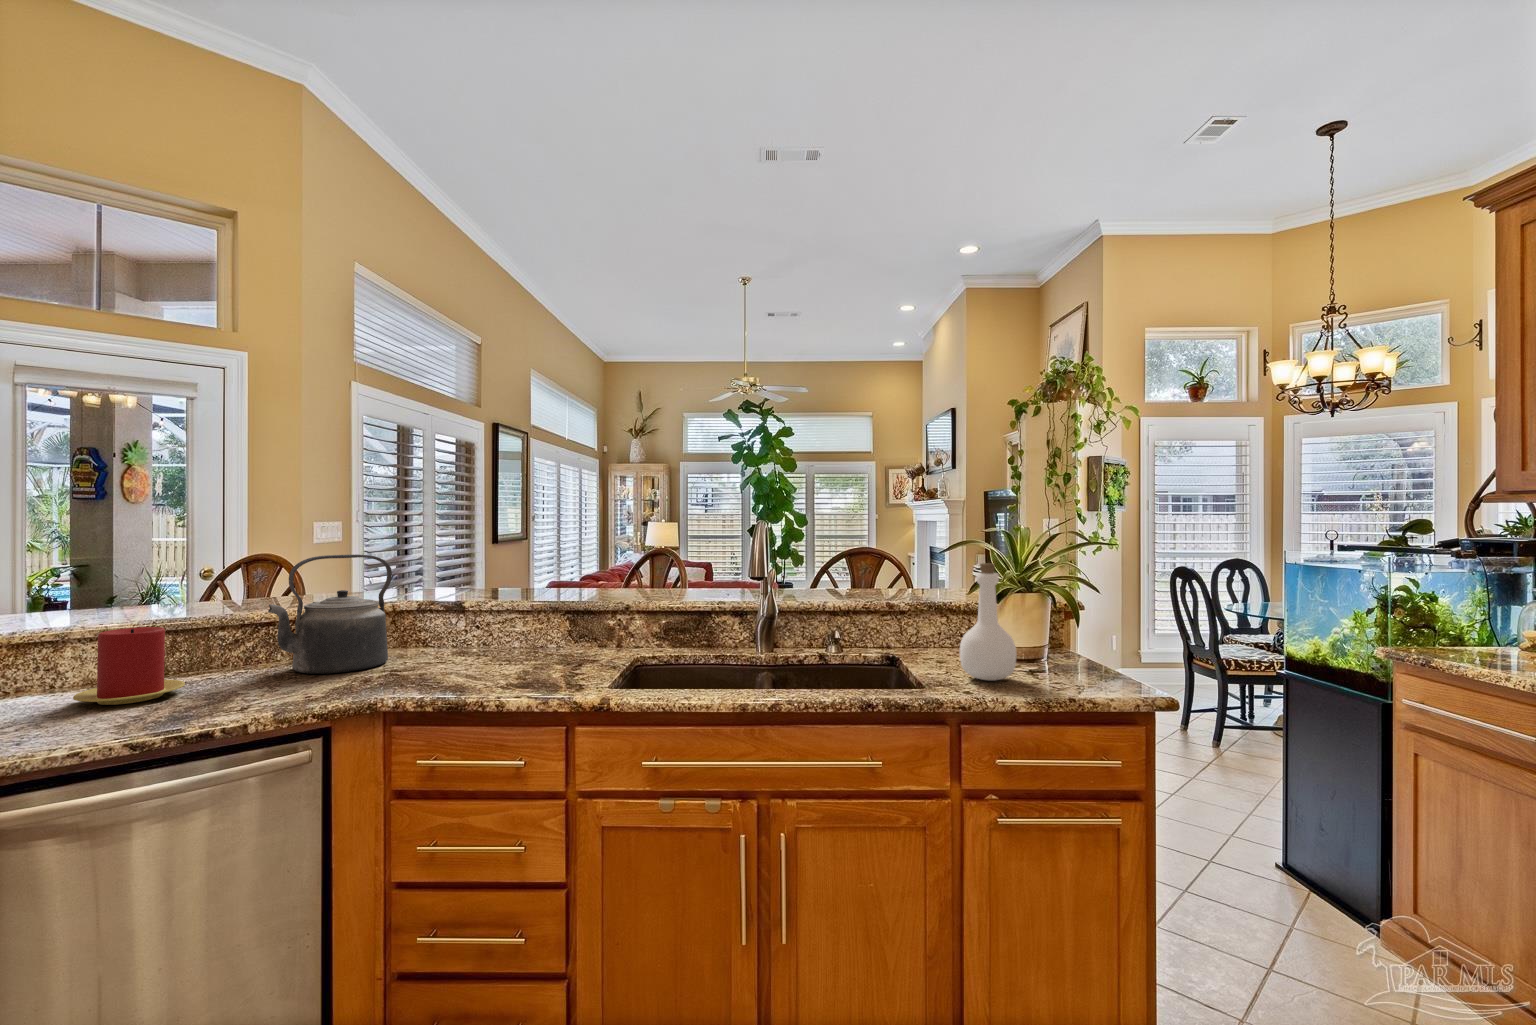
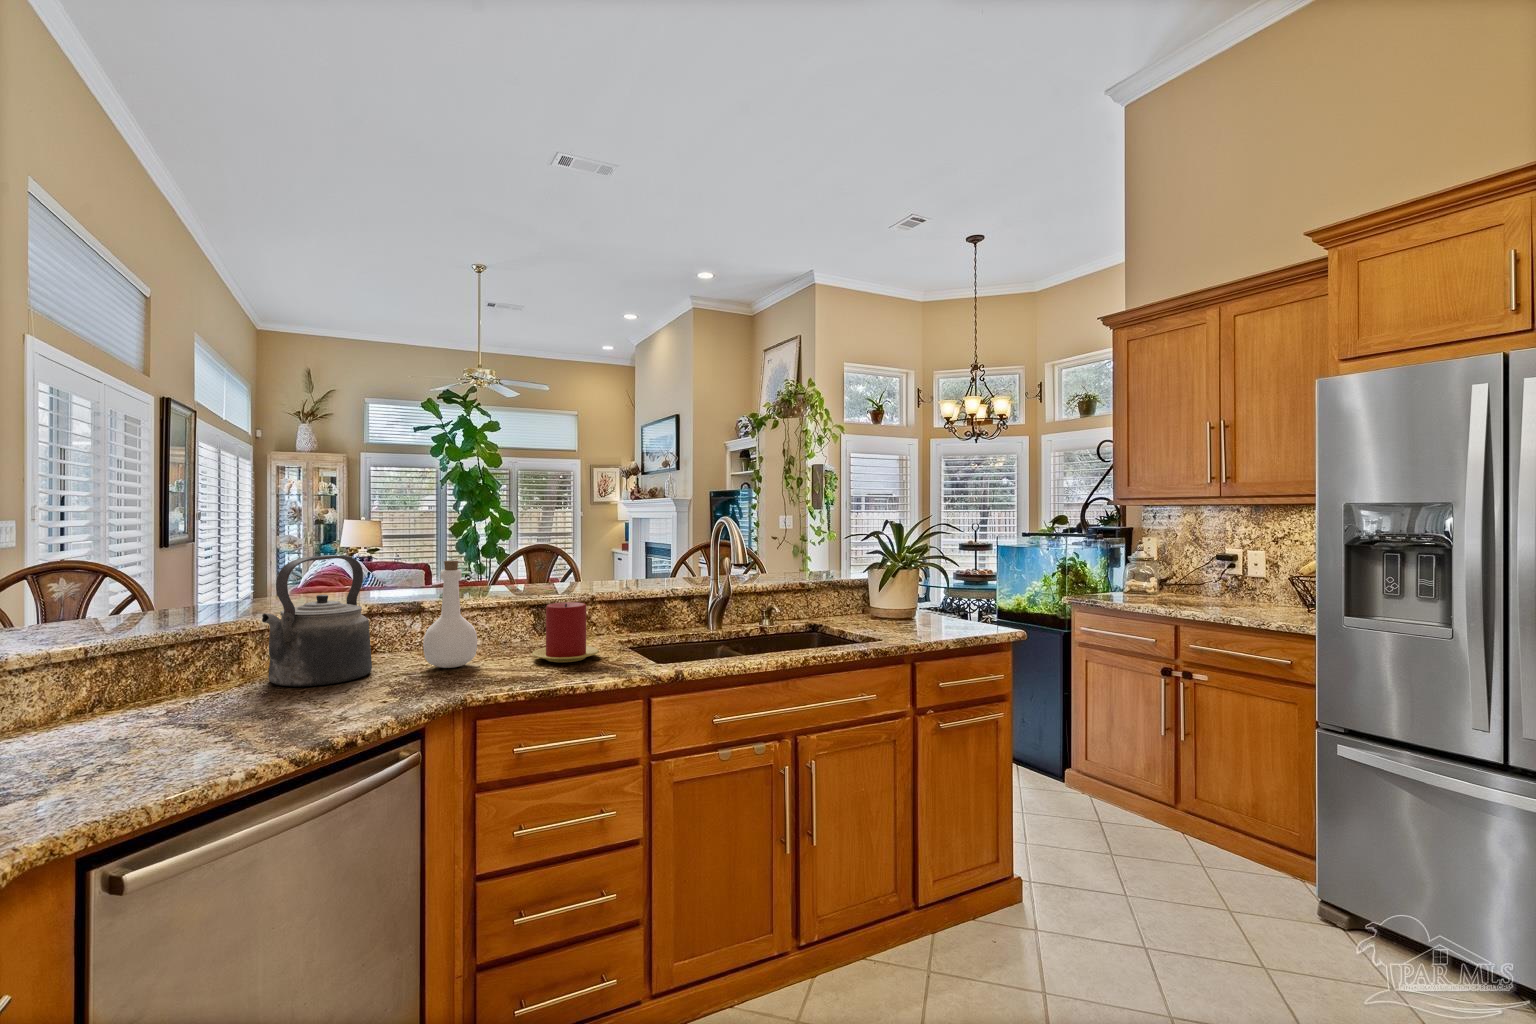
bottle: present [960,563,1017,681] -> present [423,561,477,668]
candle: present [73,627,185,705] -> present [532,602,599,662]

